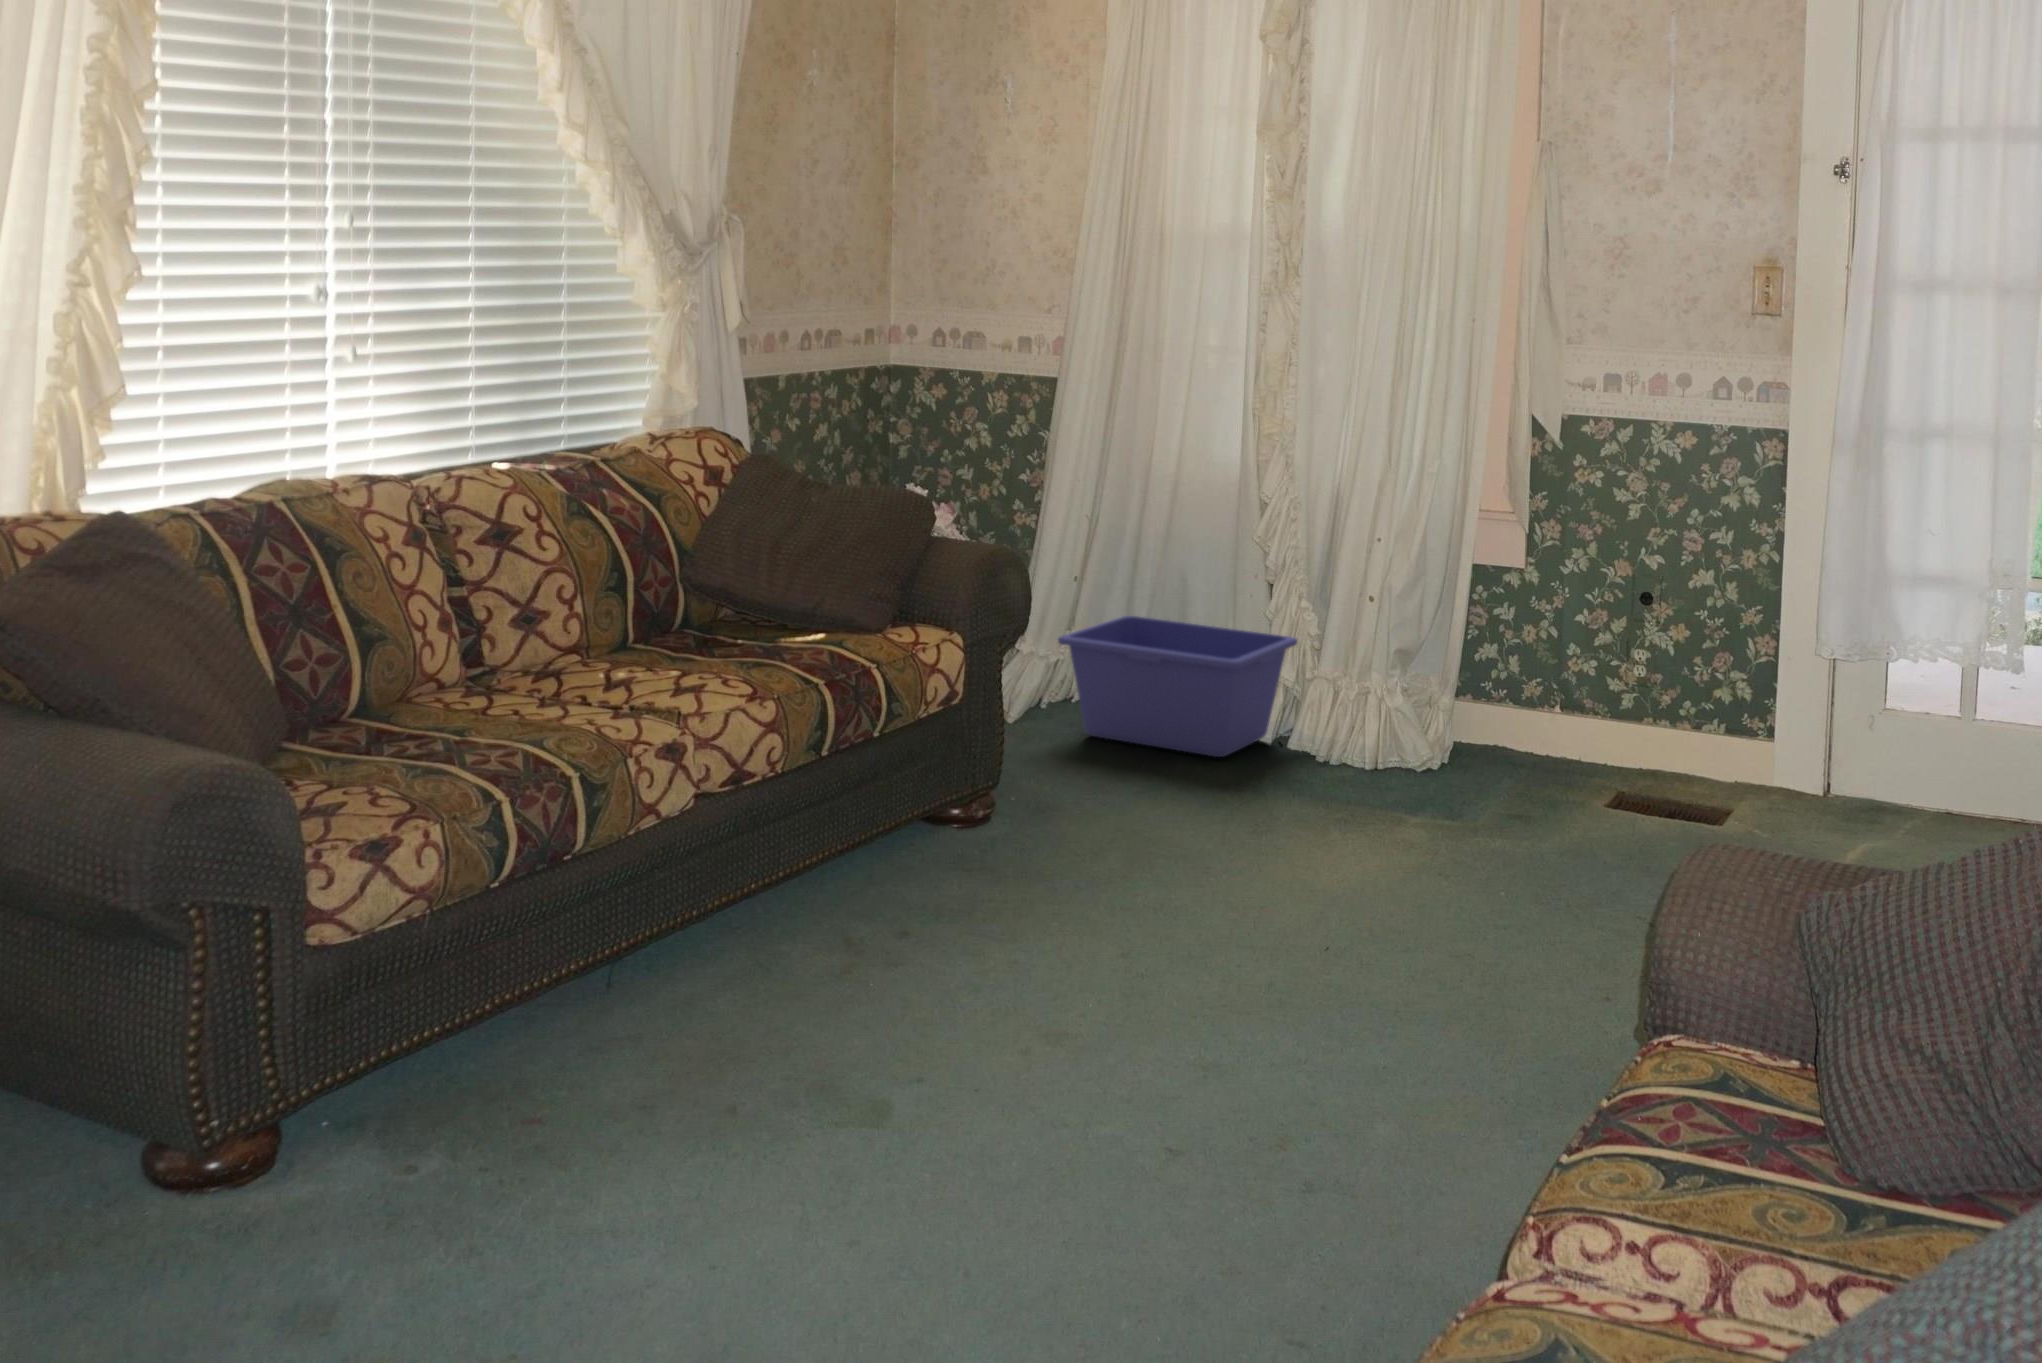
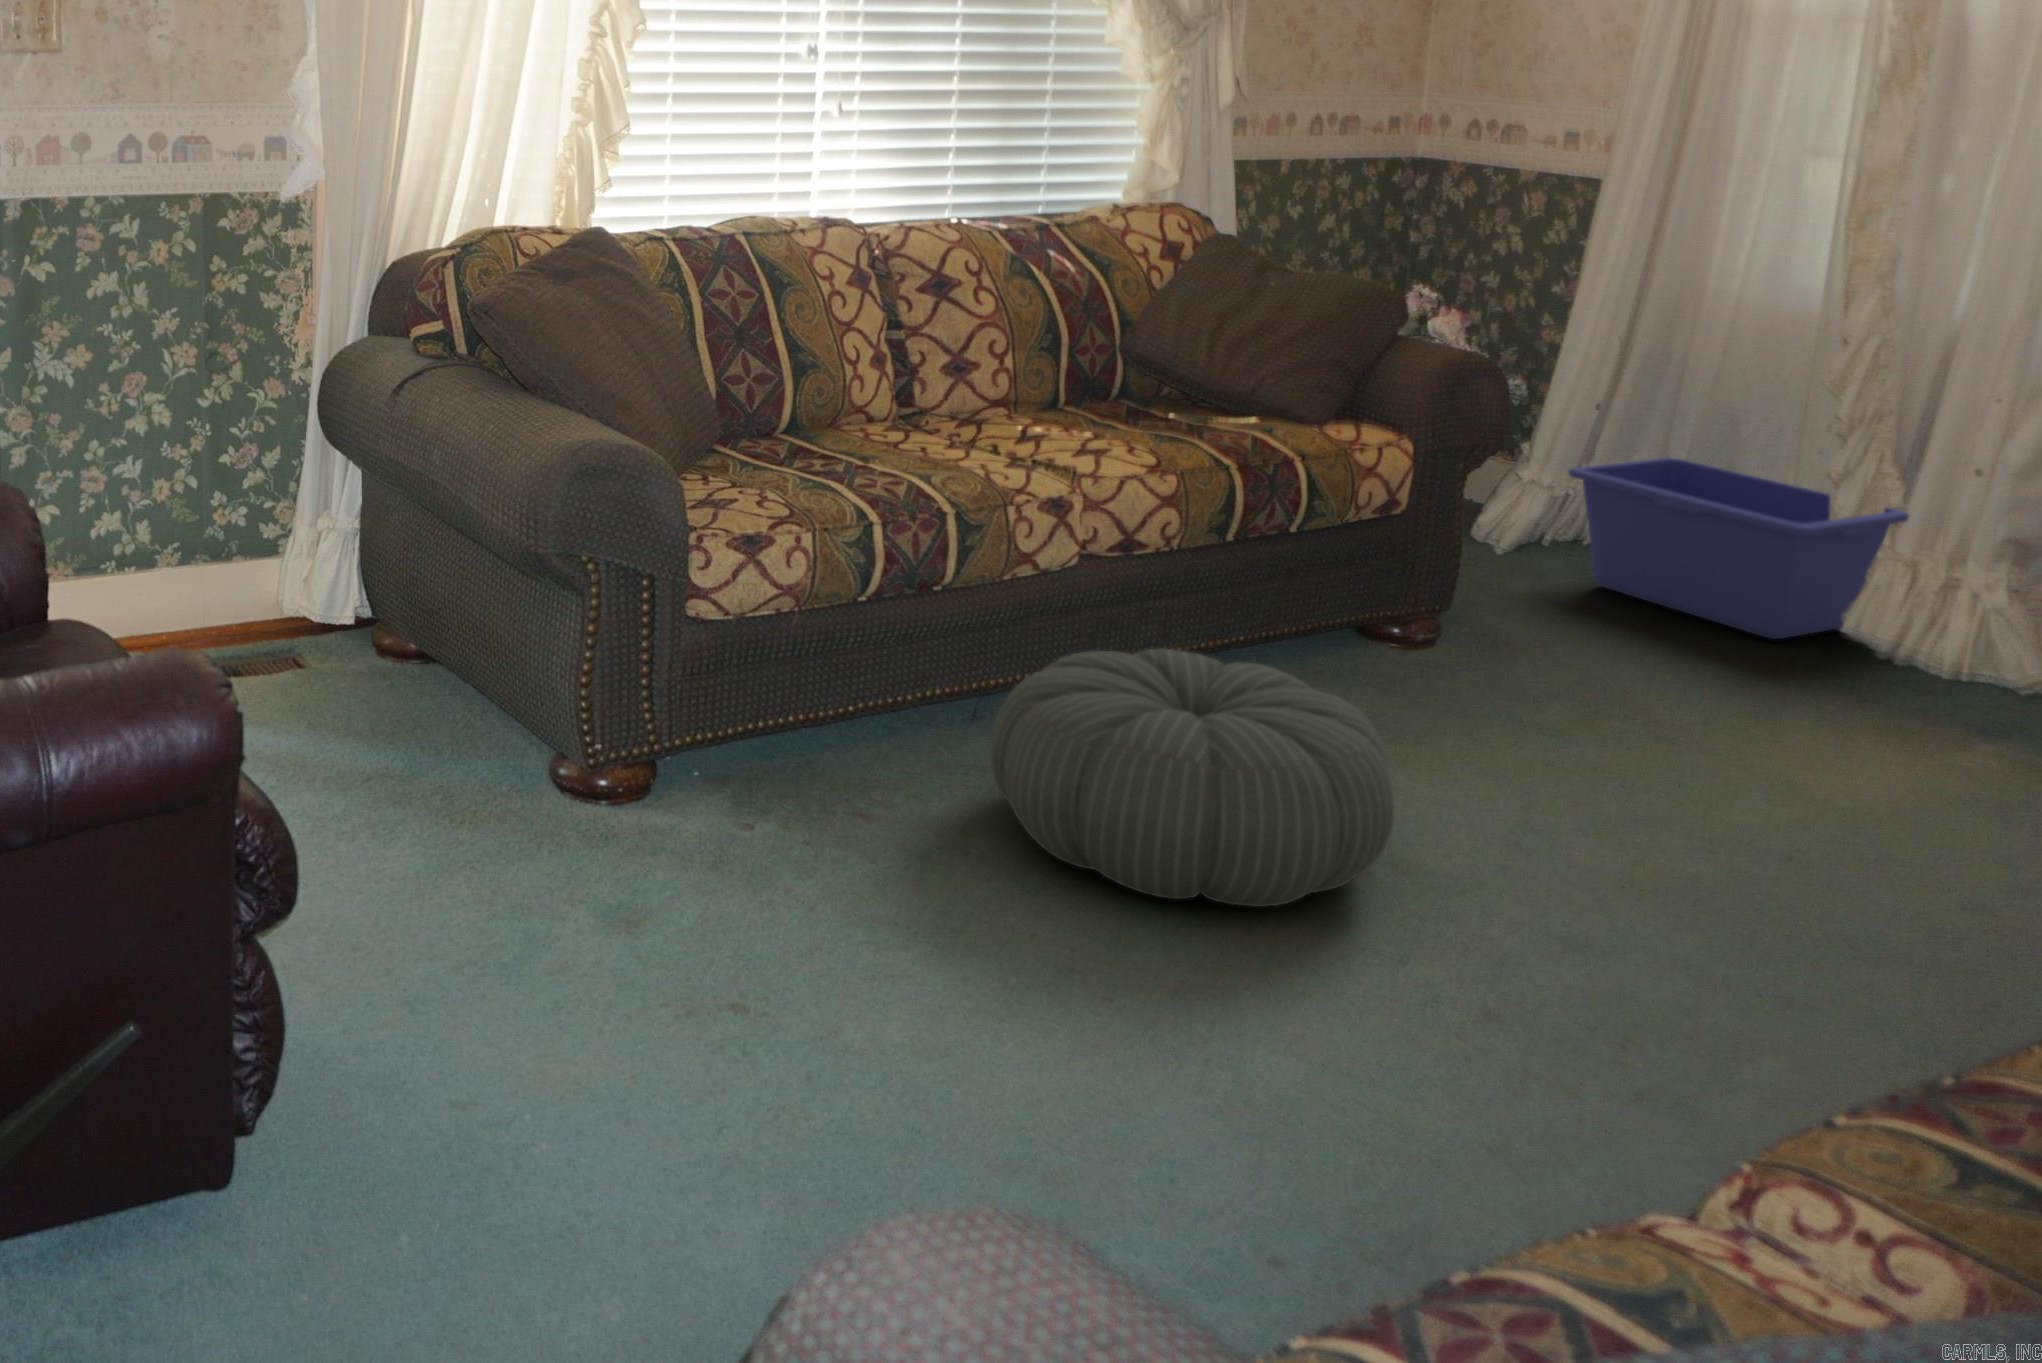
pouf: none [654,869,1025,1113] -> present [990,649,1394,907]

